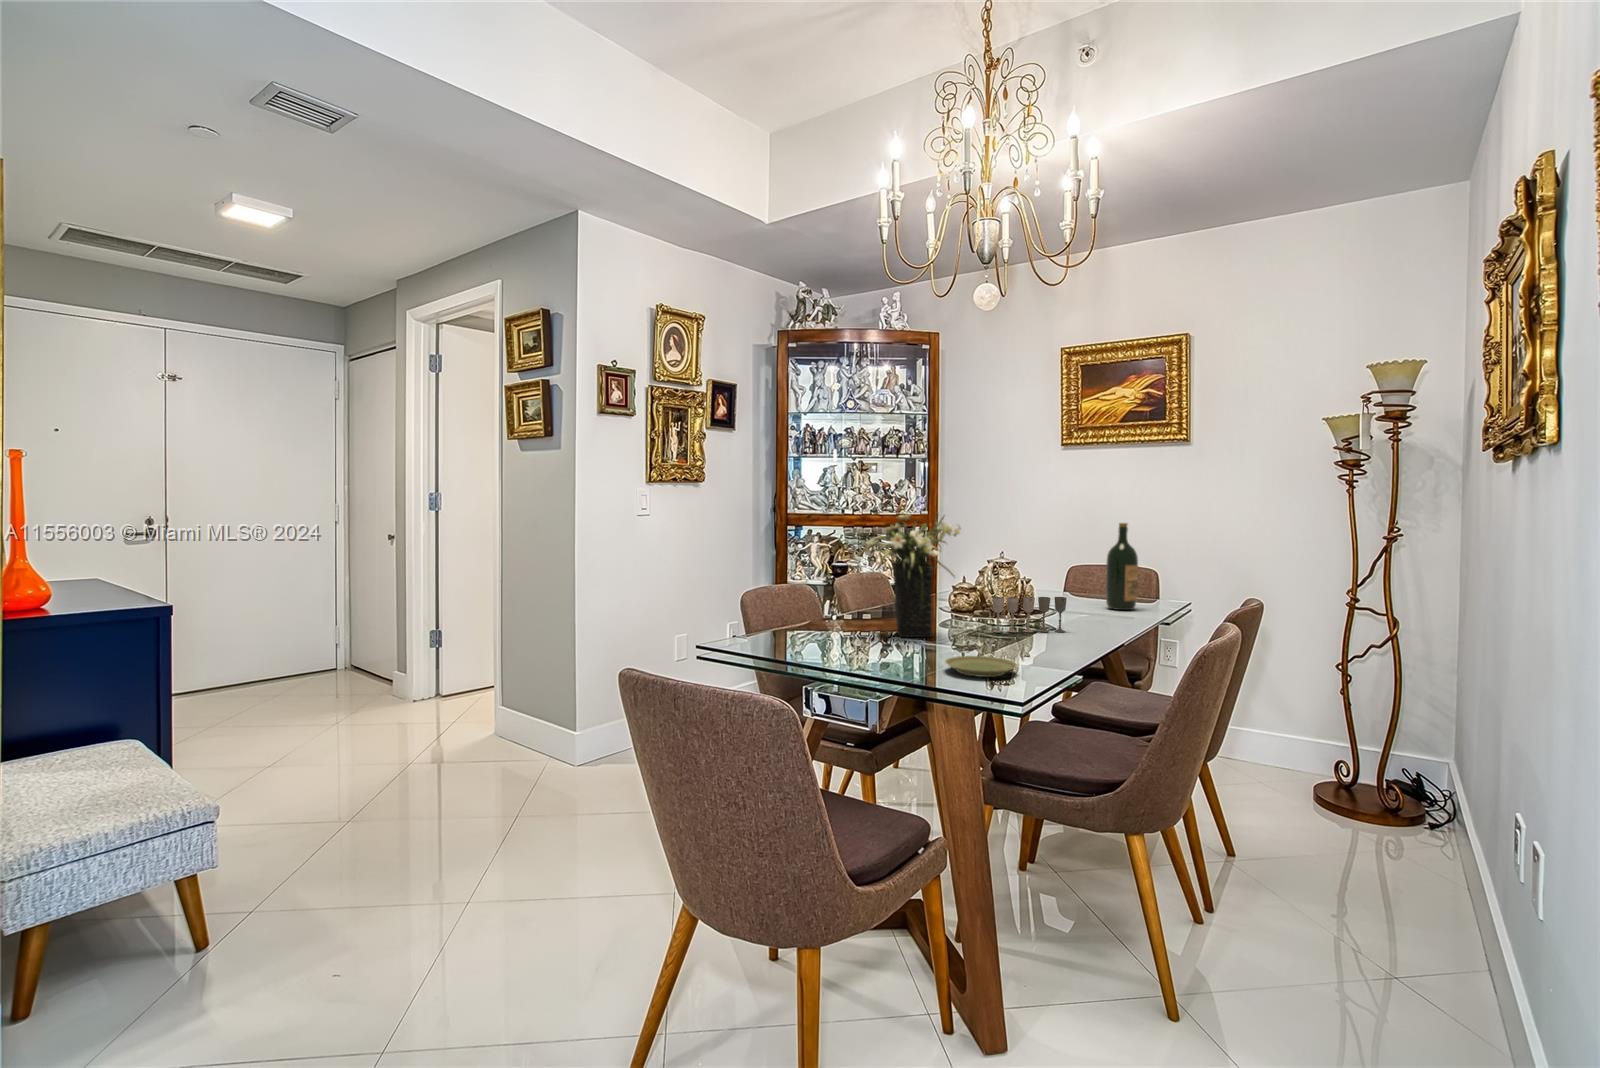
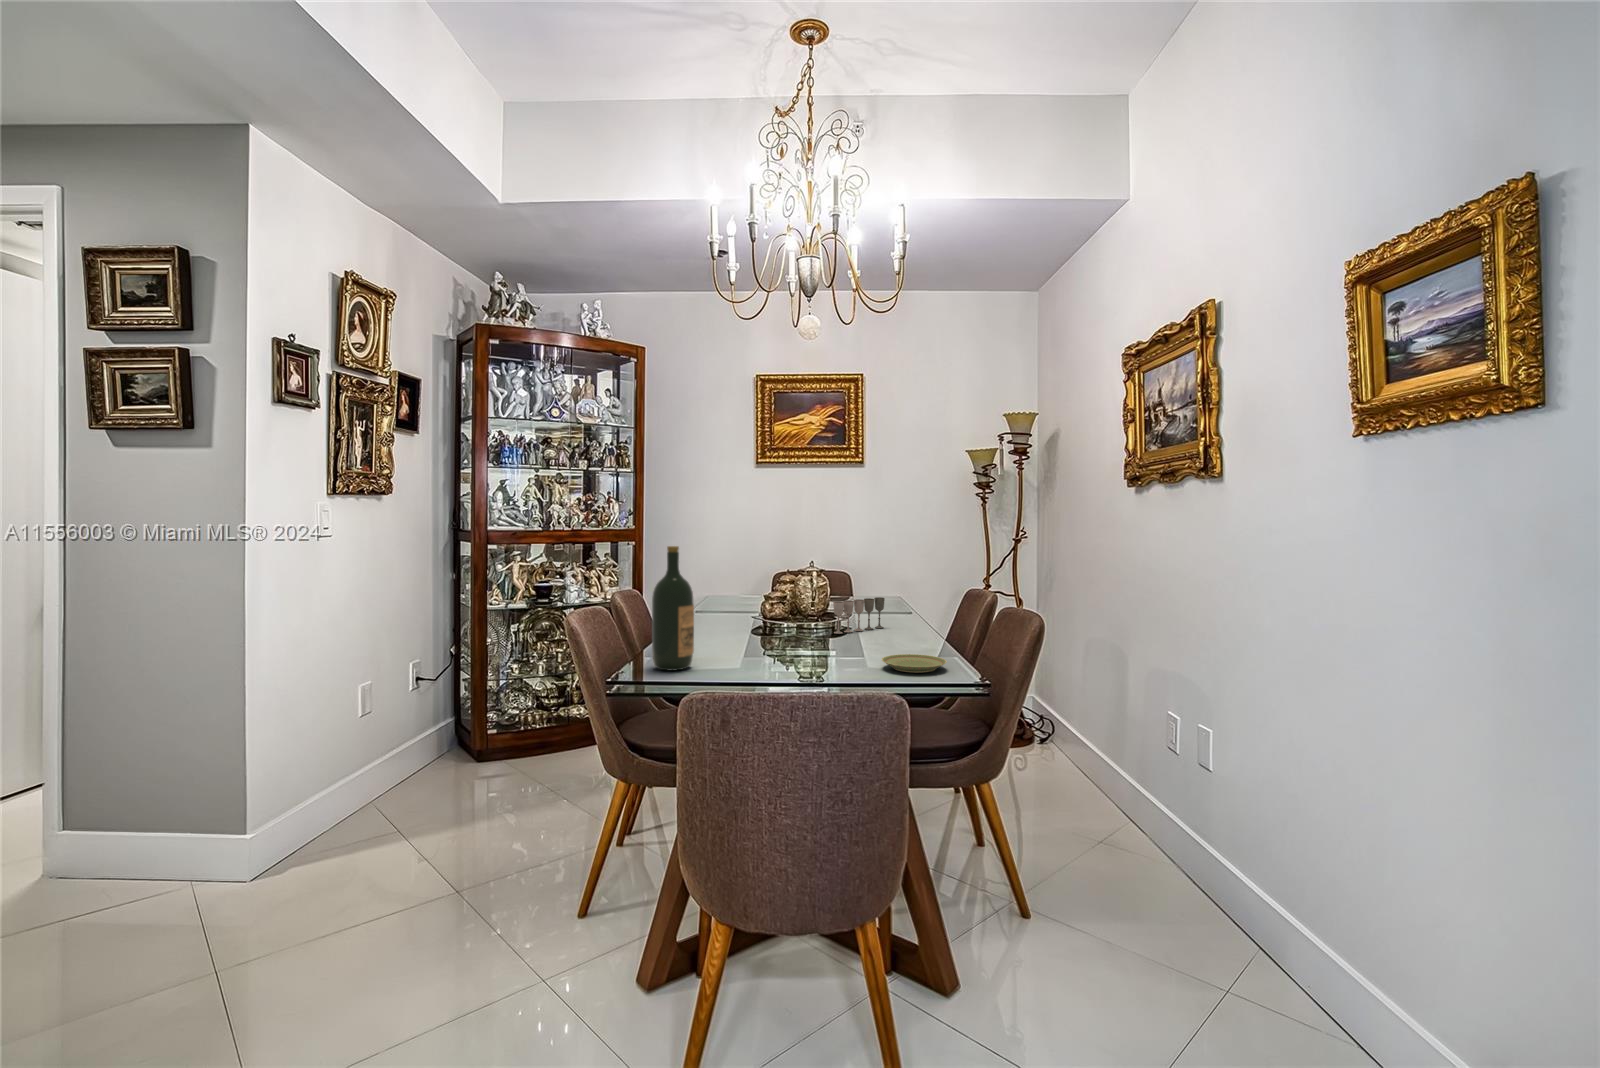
flower arrangement: present [854,513,961,637] -> none [728,524,829,647]
wine bottle: present [1106,523,1138,610] -> present [652,546,694,671]

